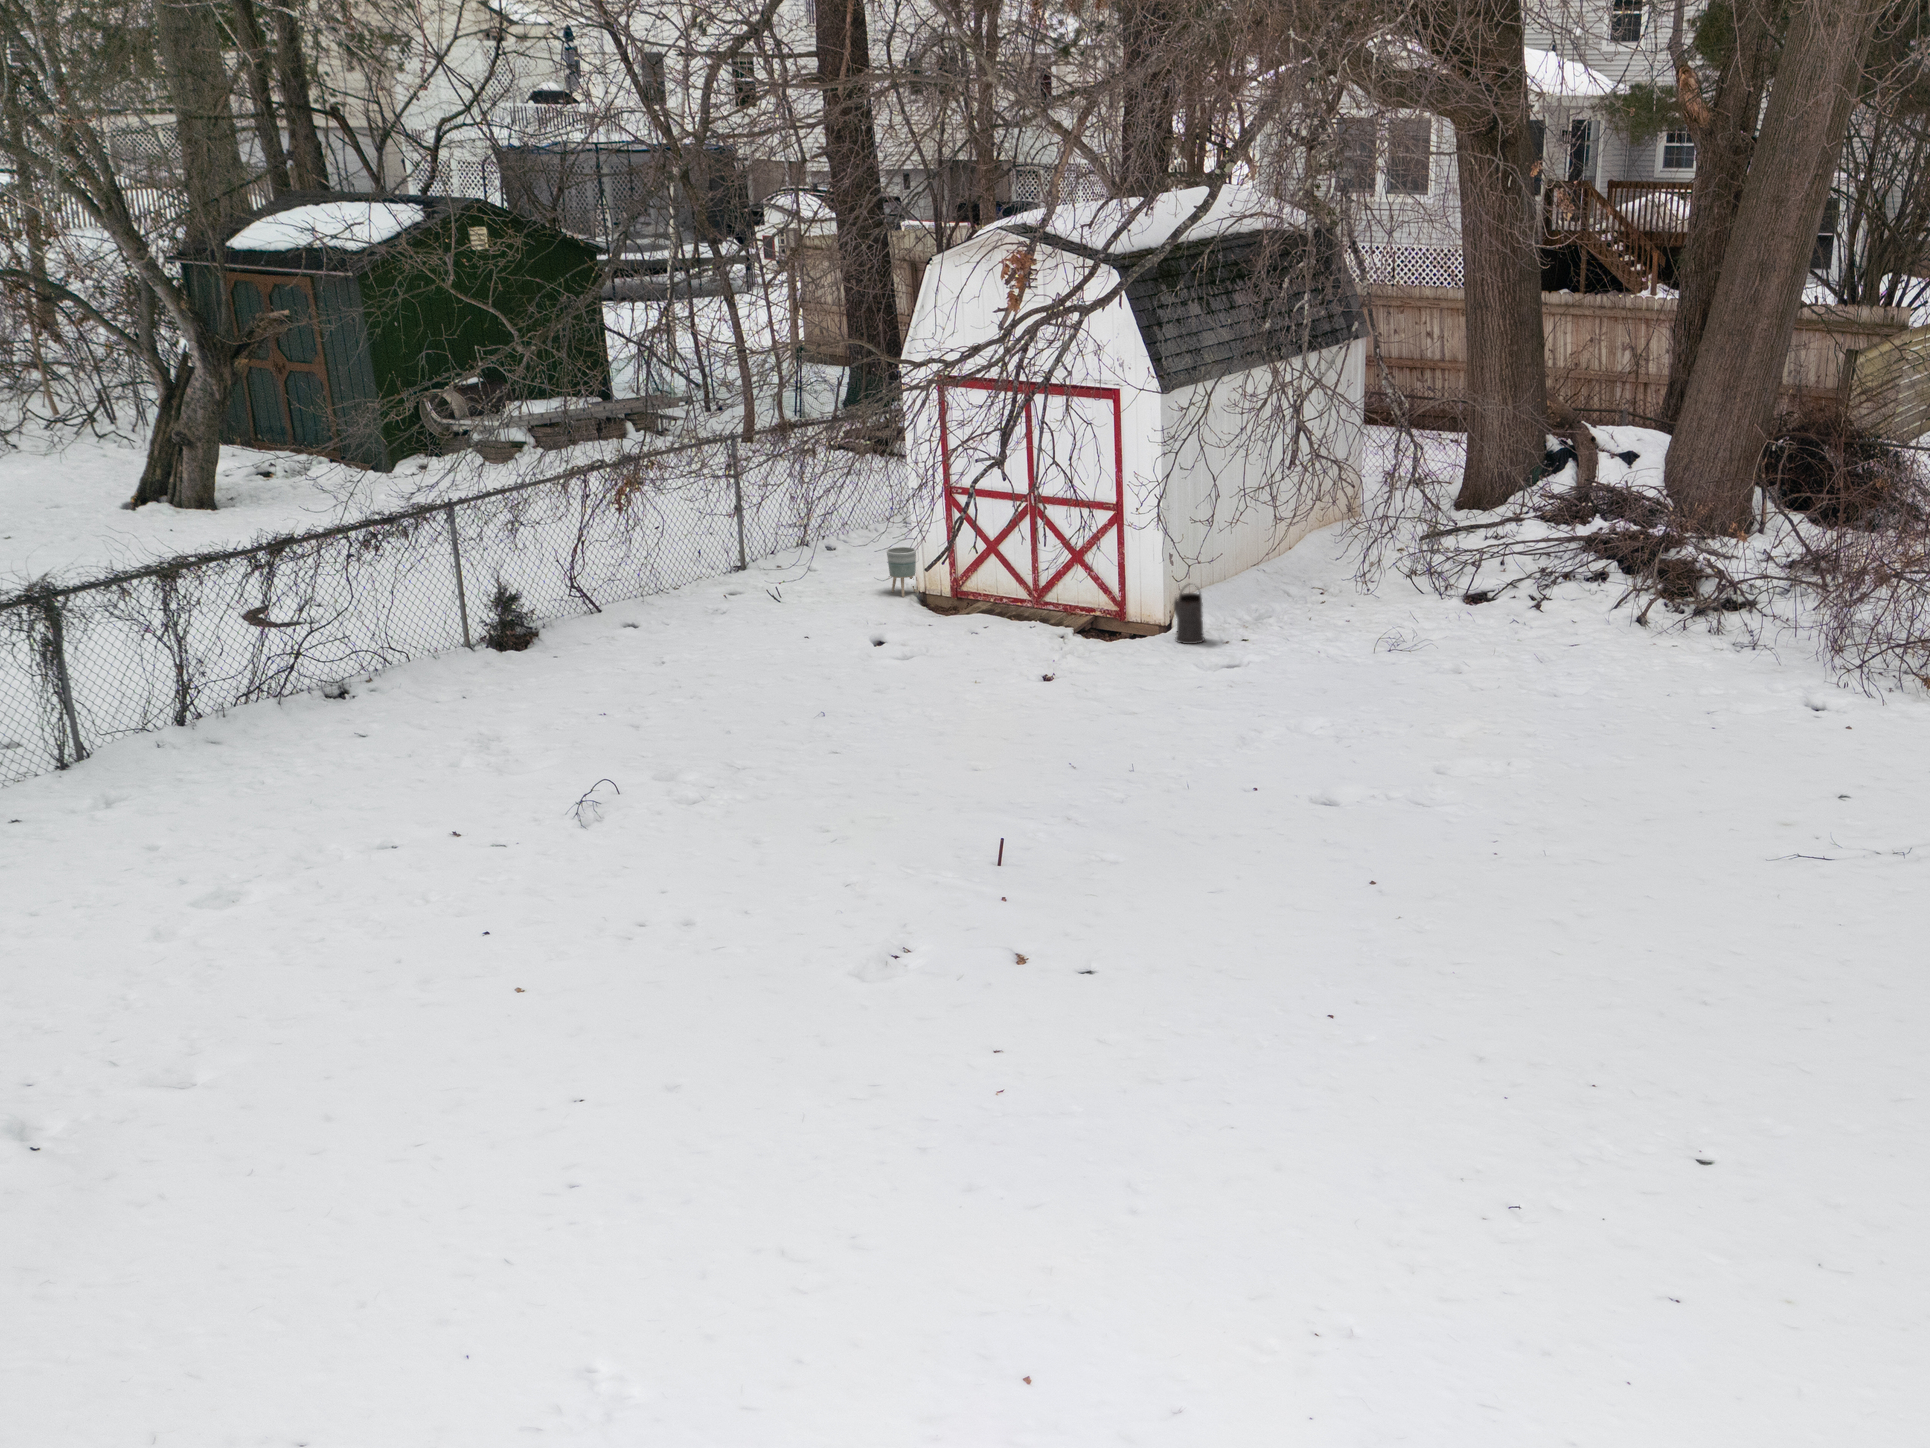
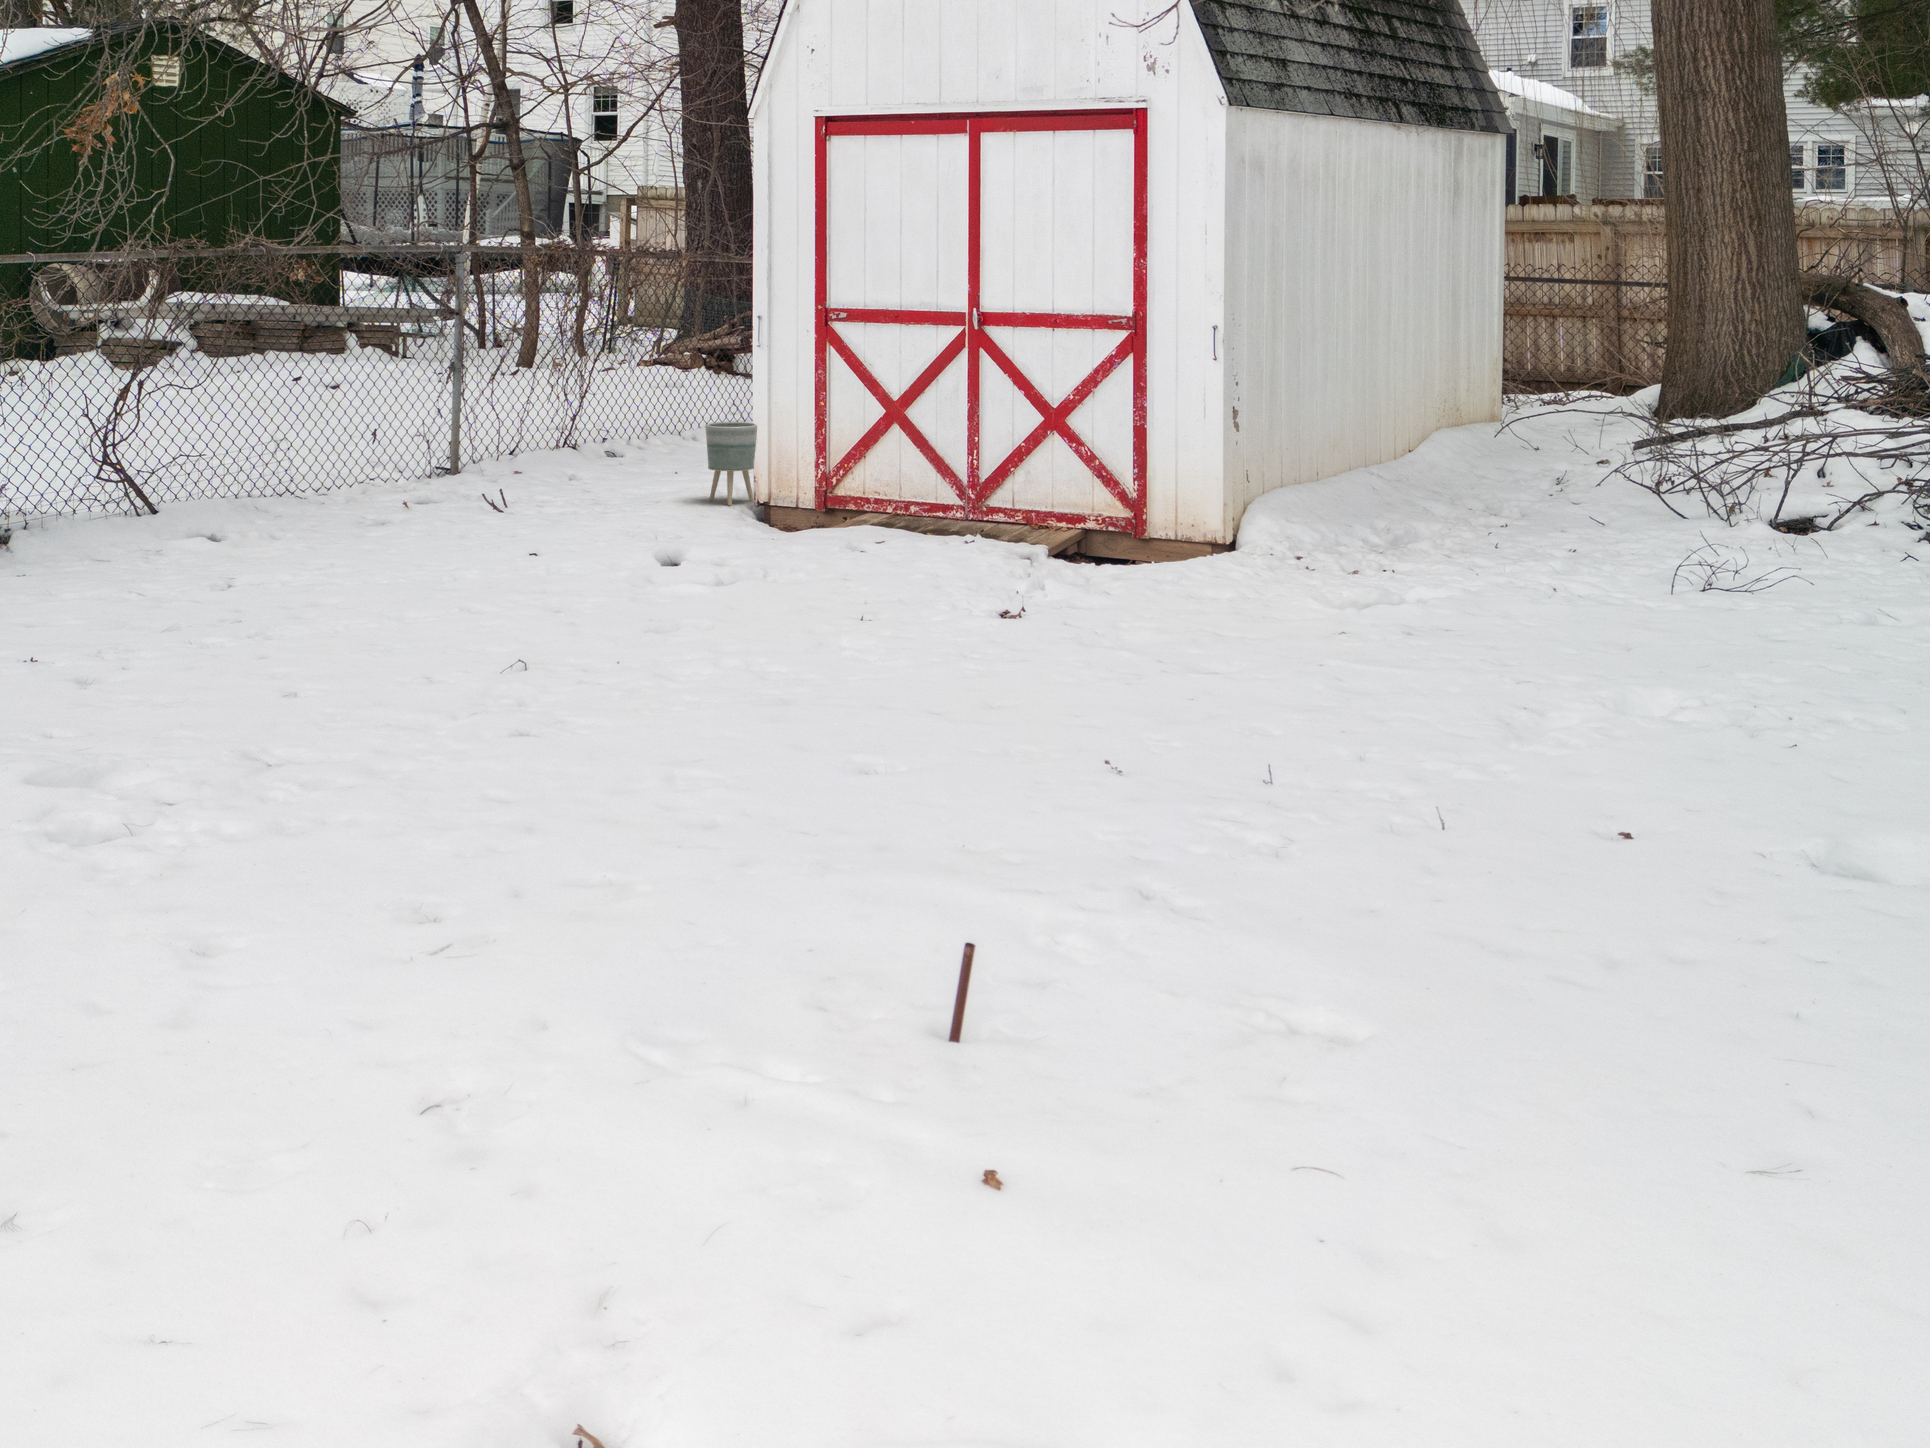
watering can: present [1174,585,1204,644] -> none [1231,450,1313,565]

